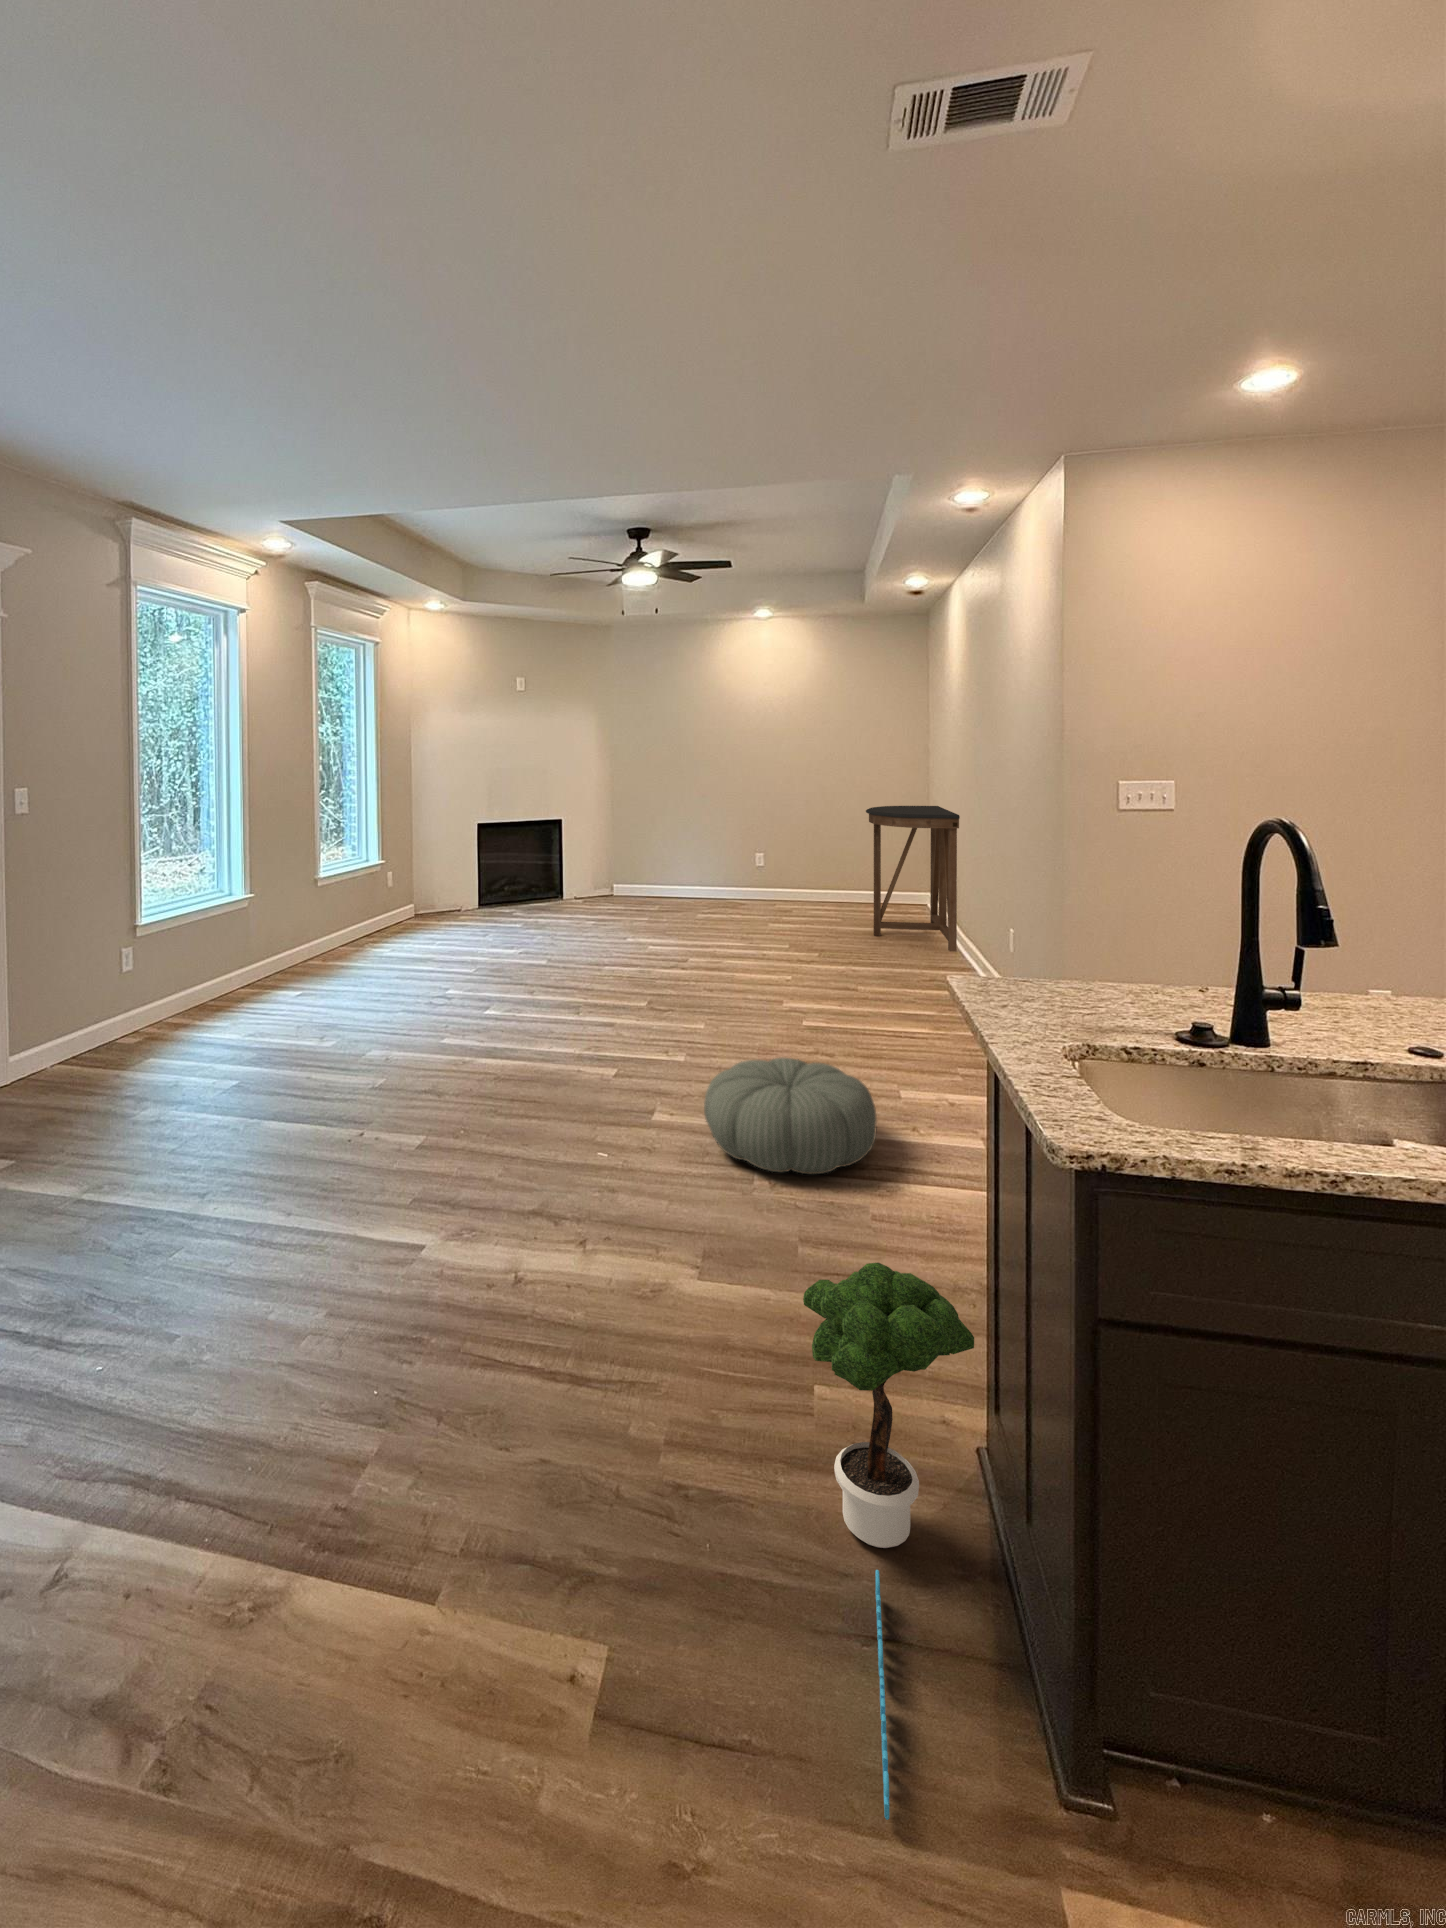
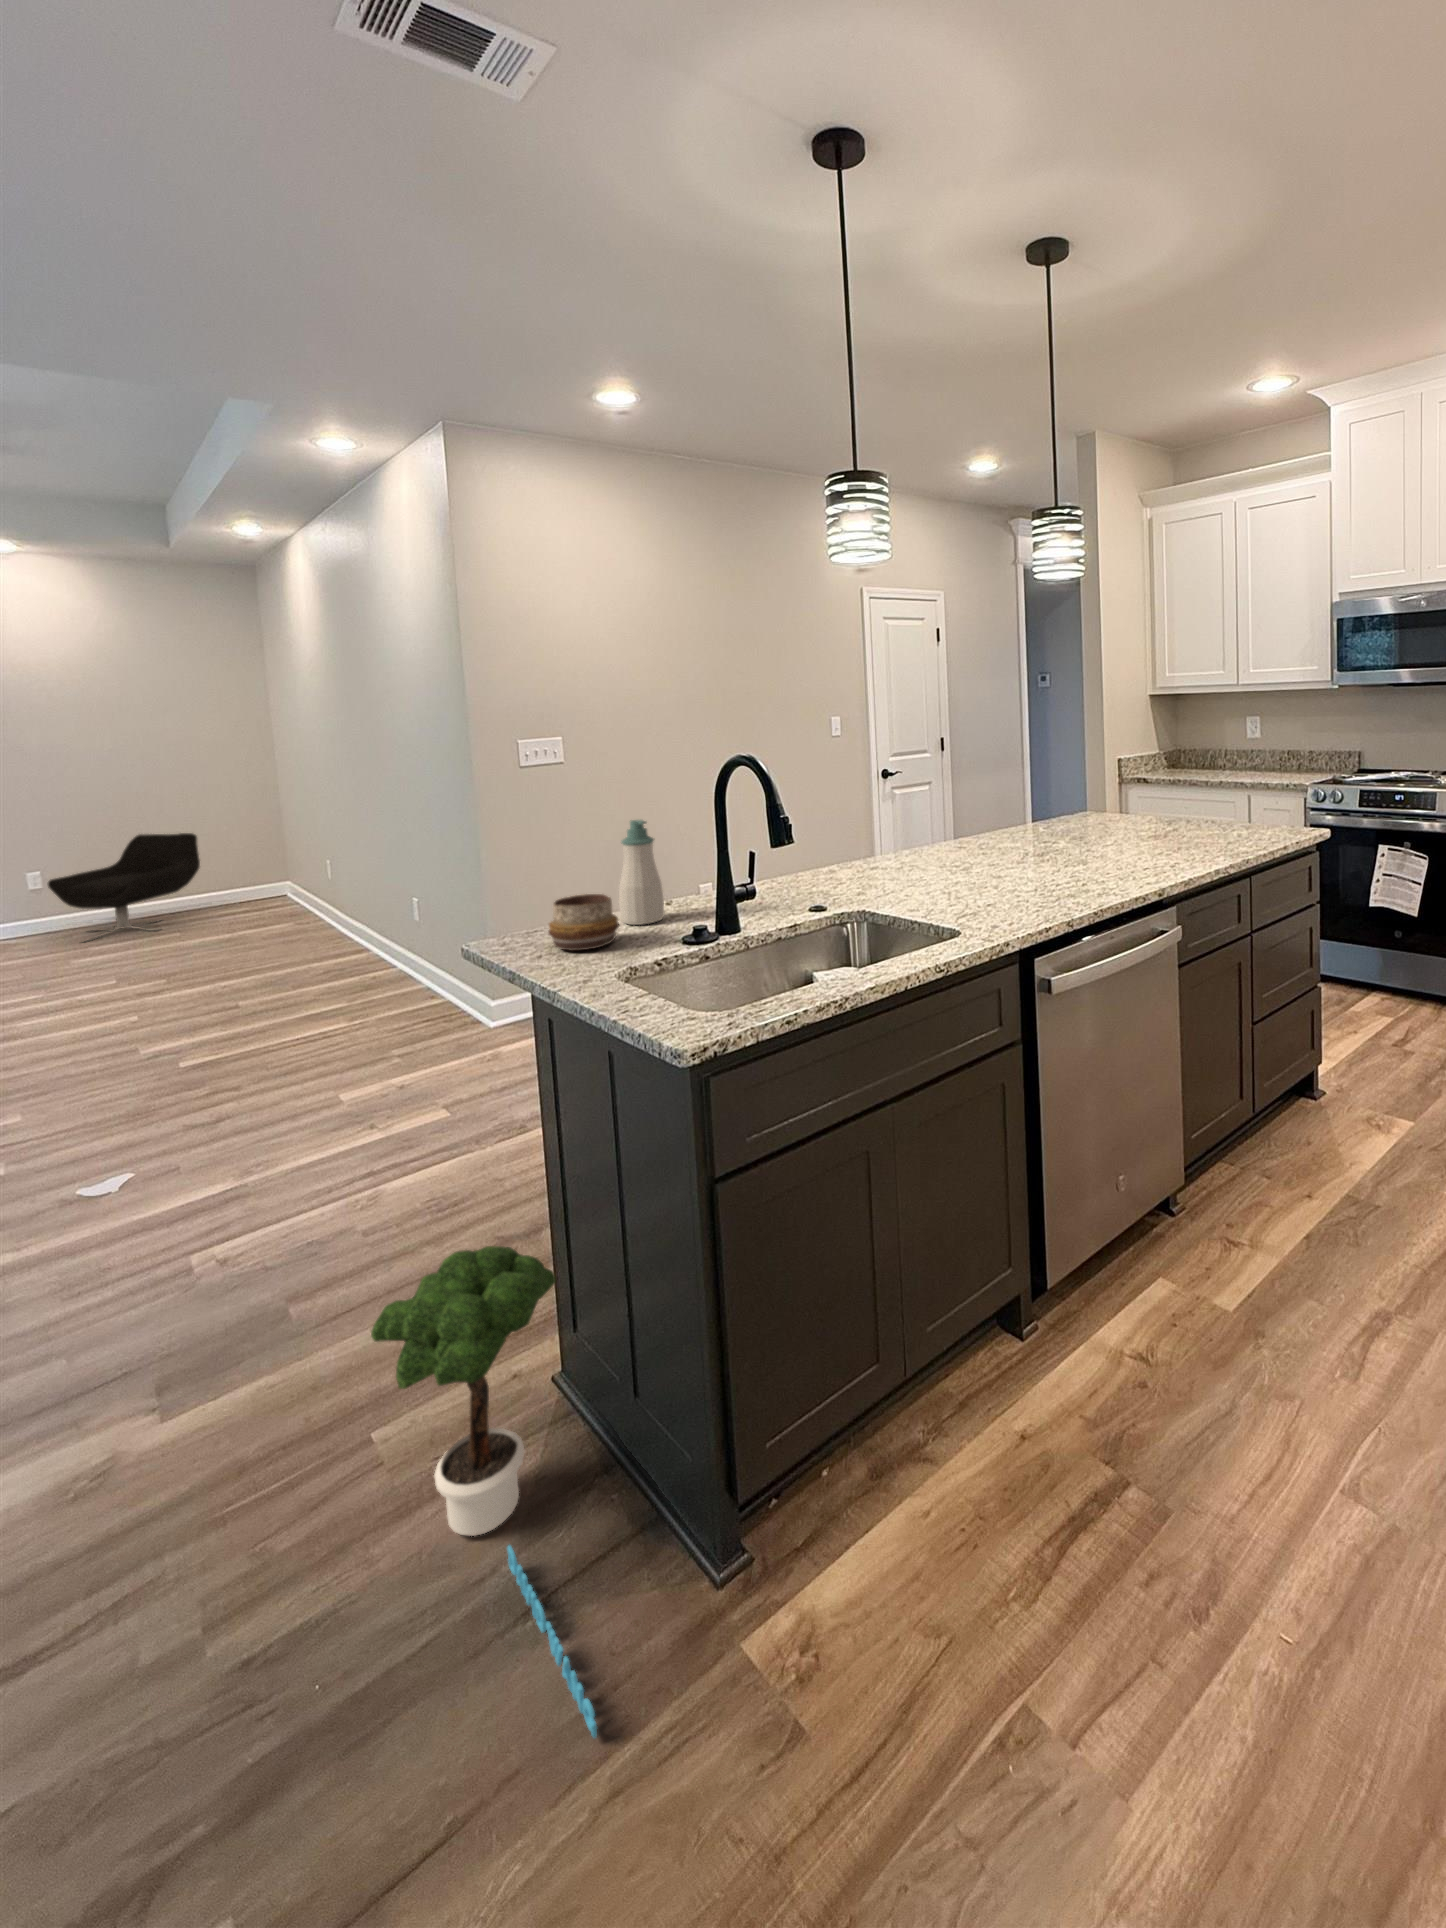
console table: present [866,806,960,952] -> none [210,783,343,941]
lounge chair: none [762,836,860,915] -> present [48,833,200,940]
soap bottle: none [1115,881,1173,1004] -> present [619,820,664,925]
decorative bowl: none [1013,952,1096,1014] -> present [548,894,619,951]
pouf: present [704,1057,877,1174] -> none [87,1093,340,1251]

